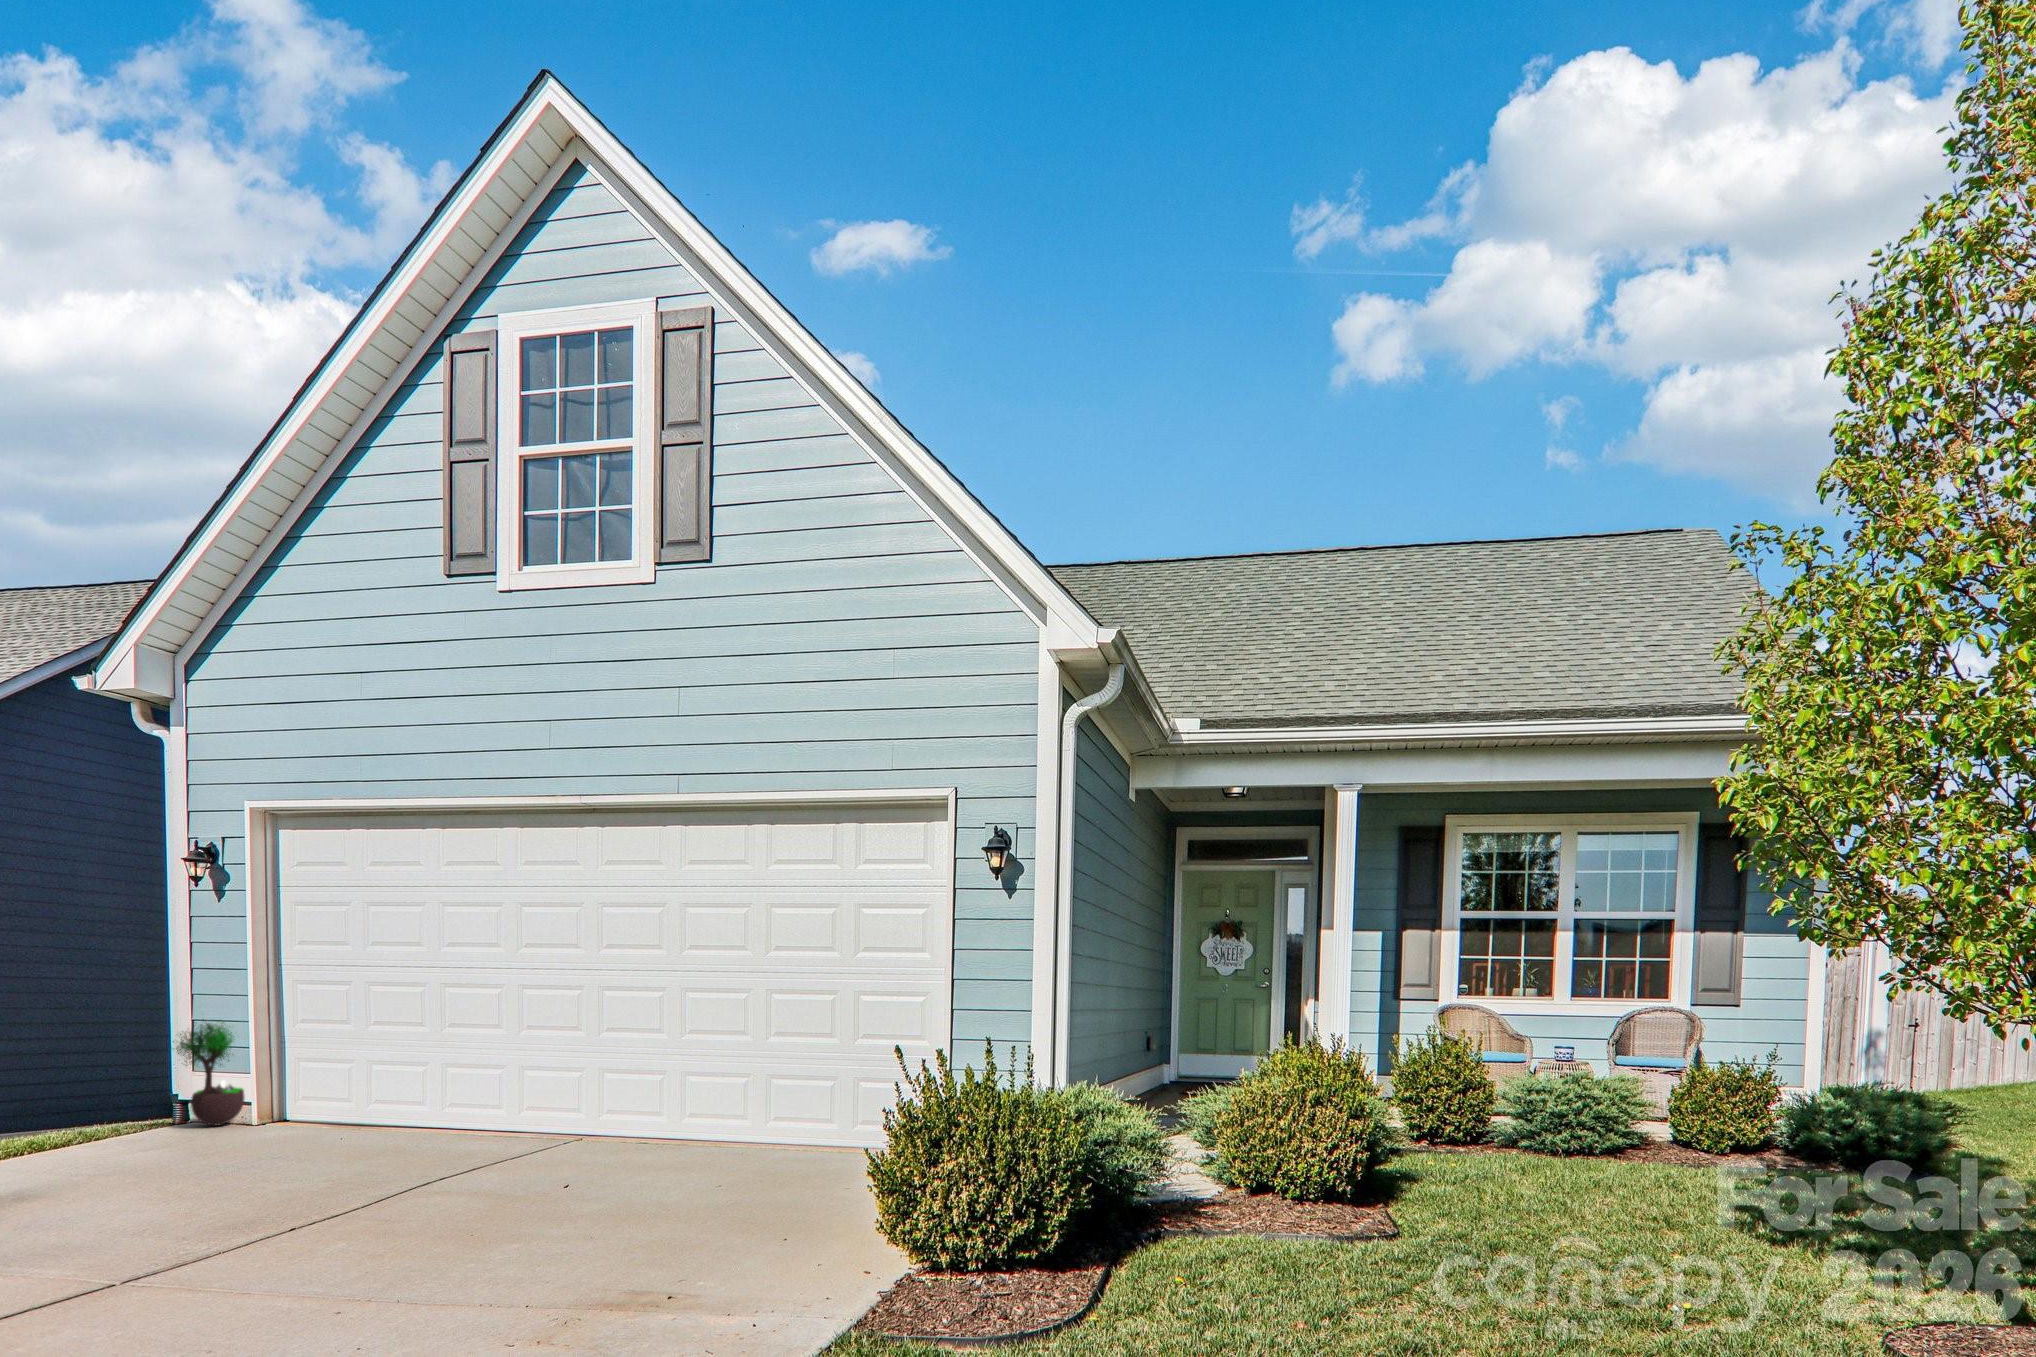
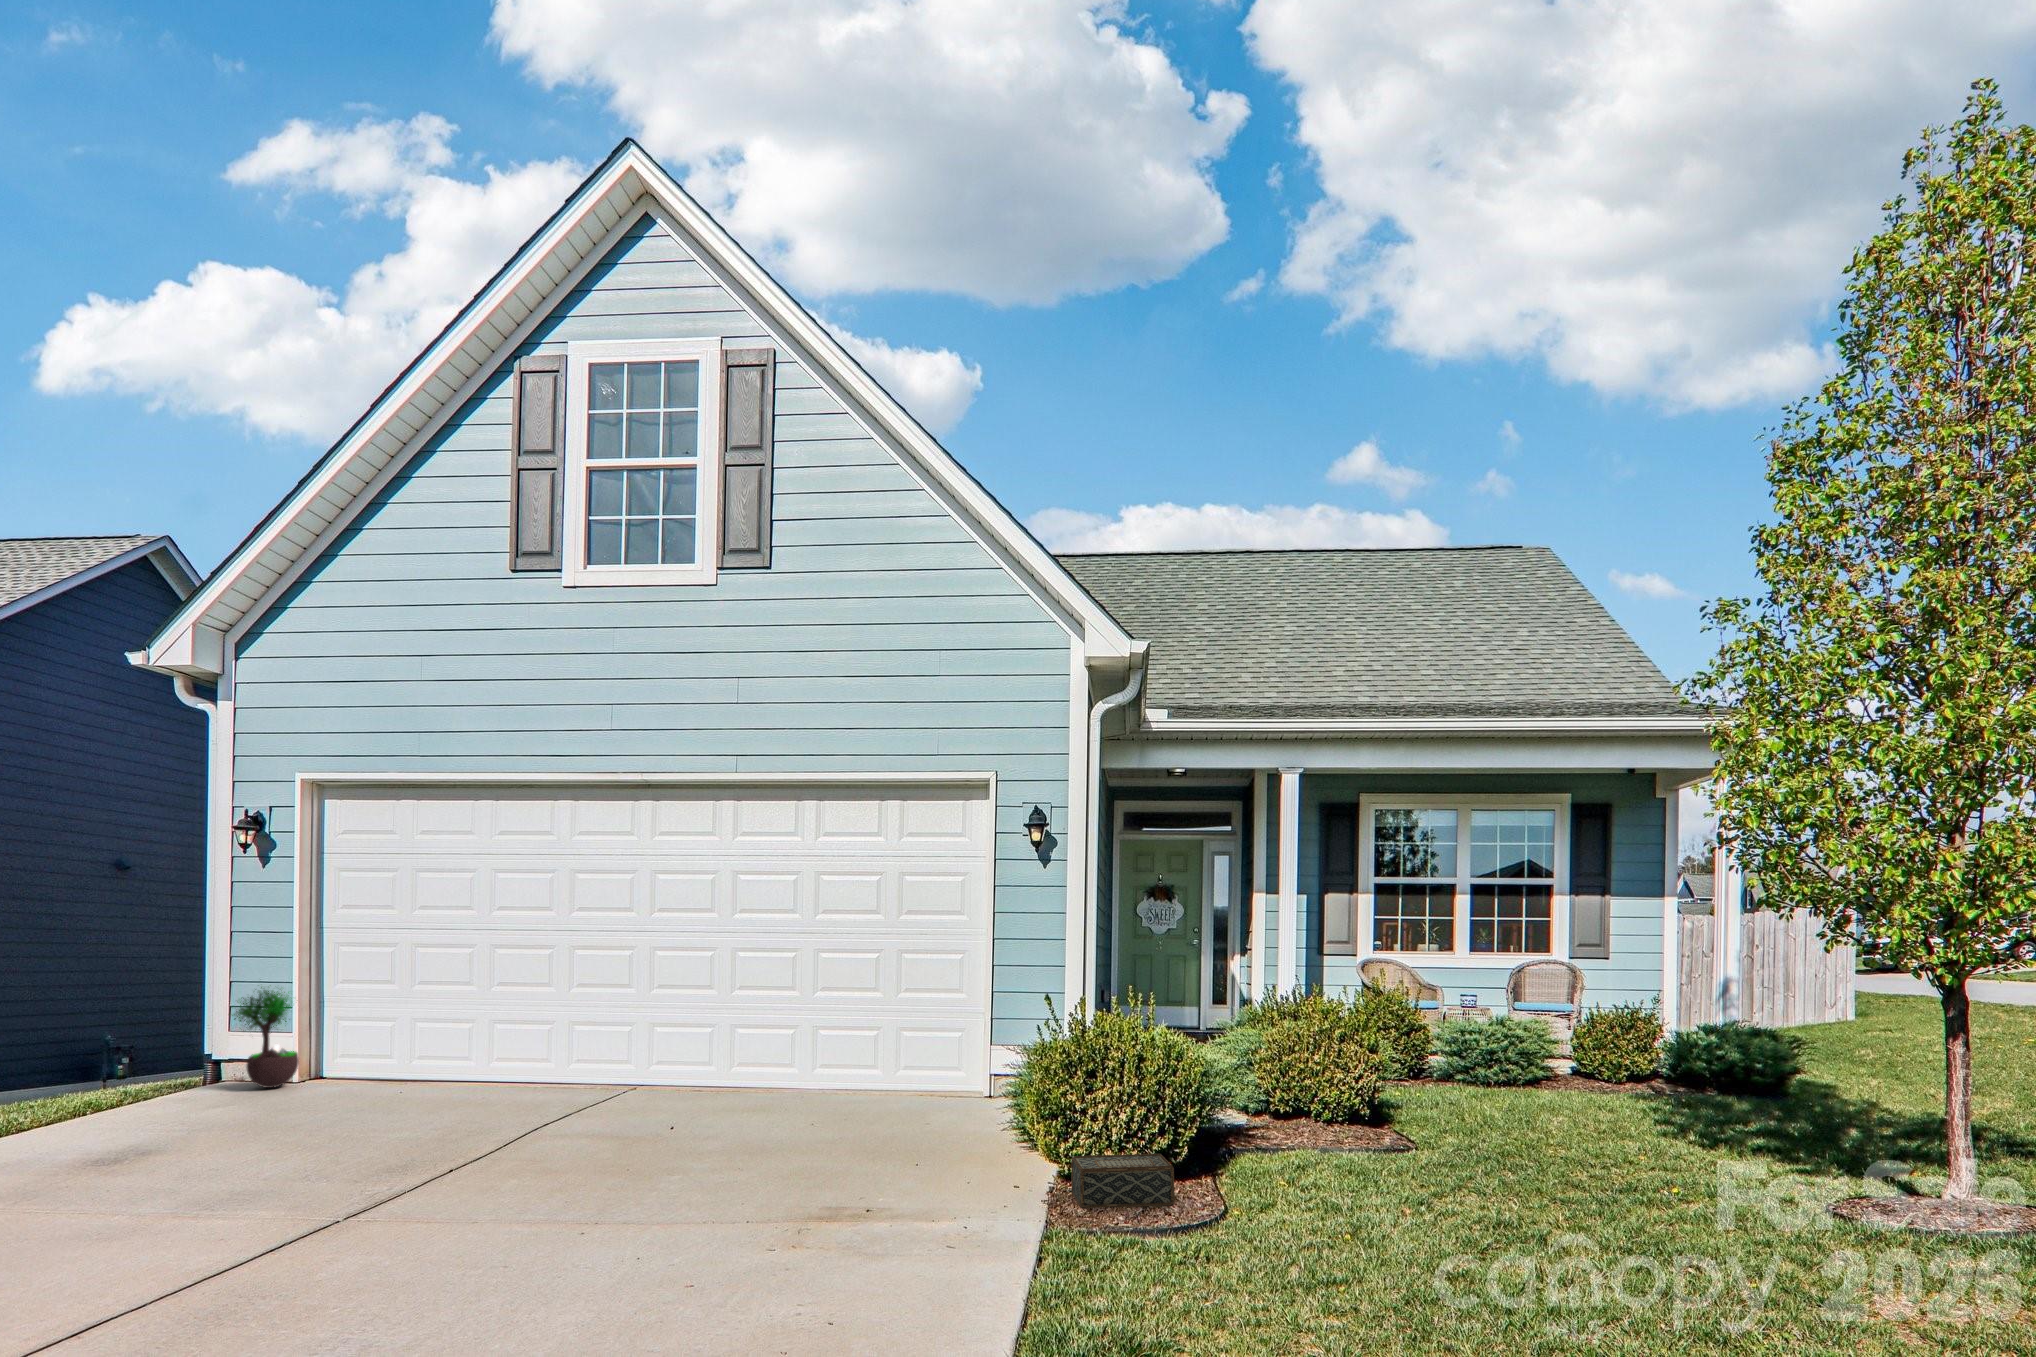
woven basket: none [931,1224,1038,1282] -> present [1071,1154,1174,1208]

